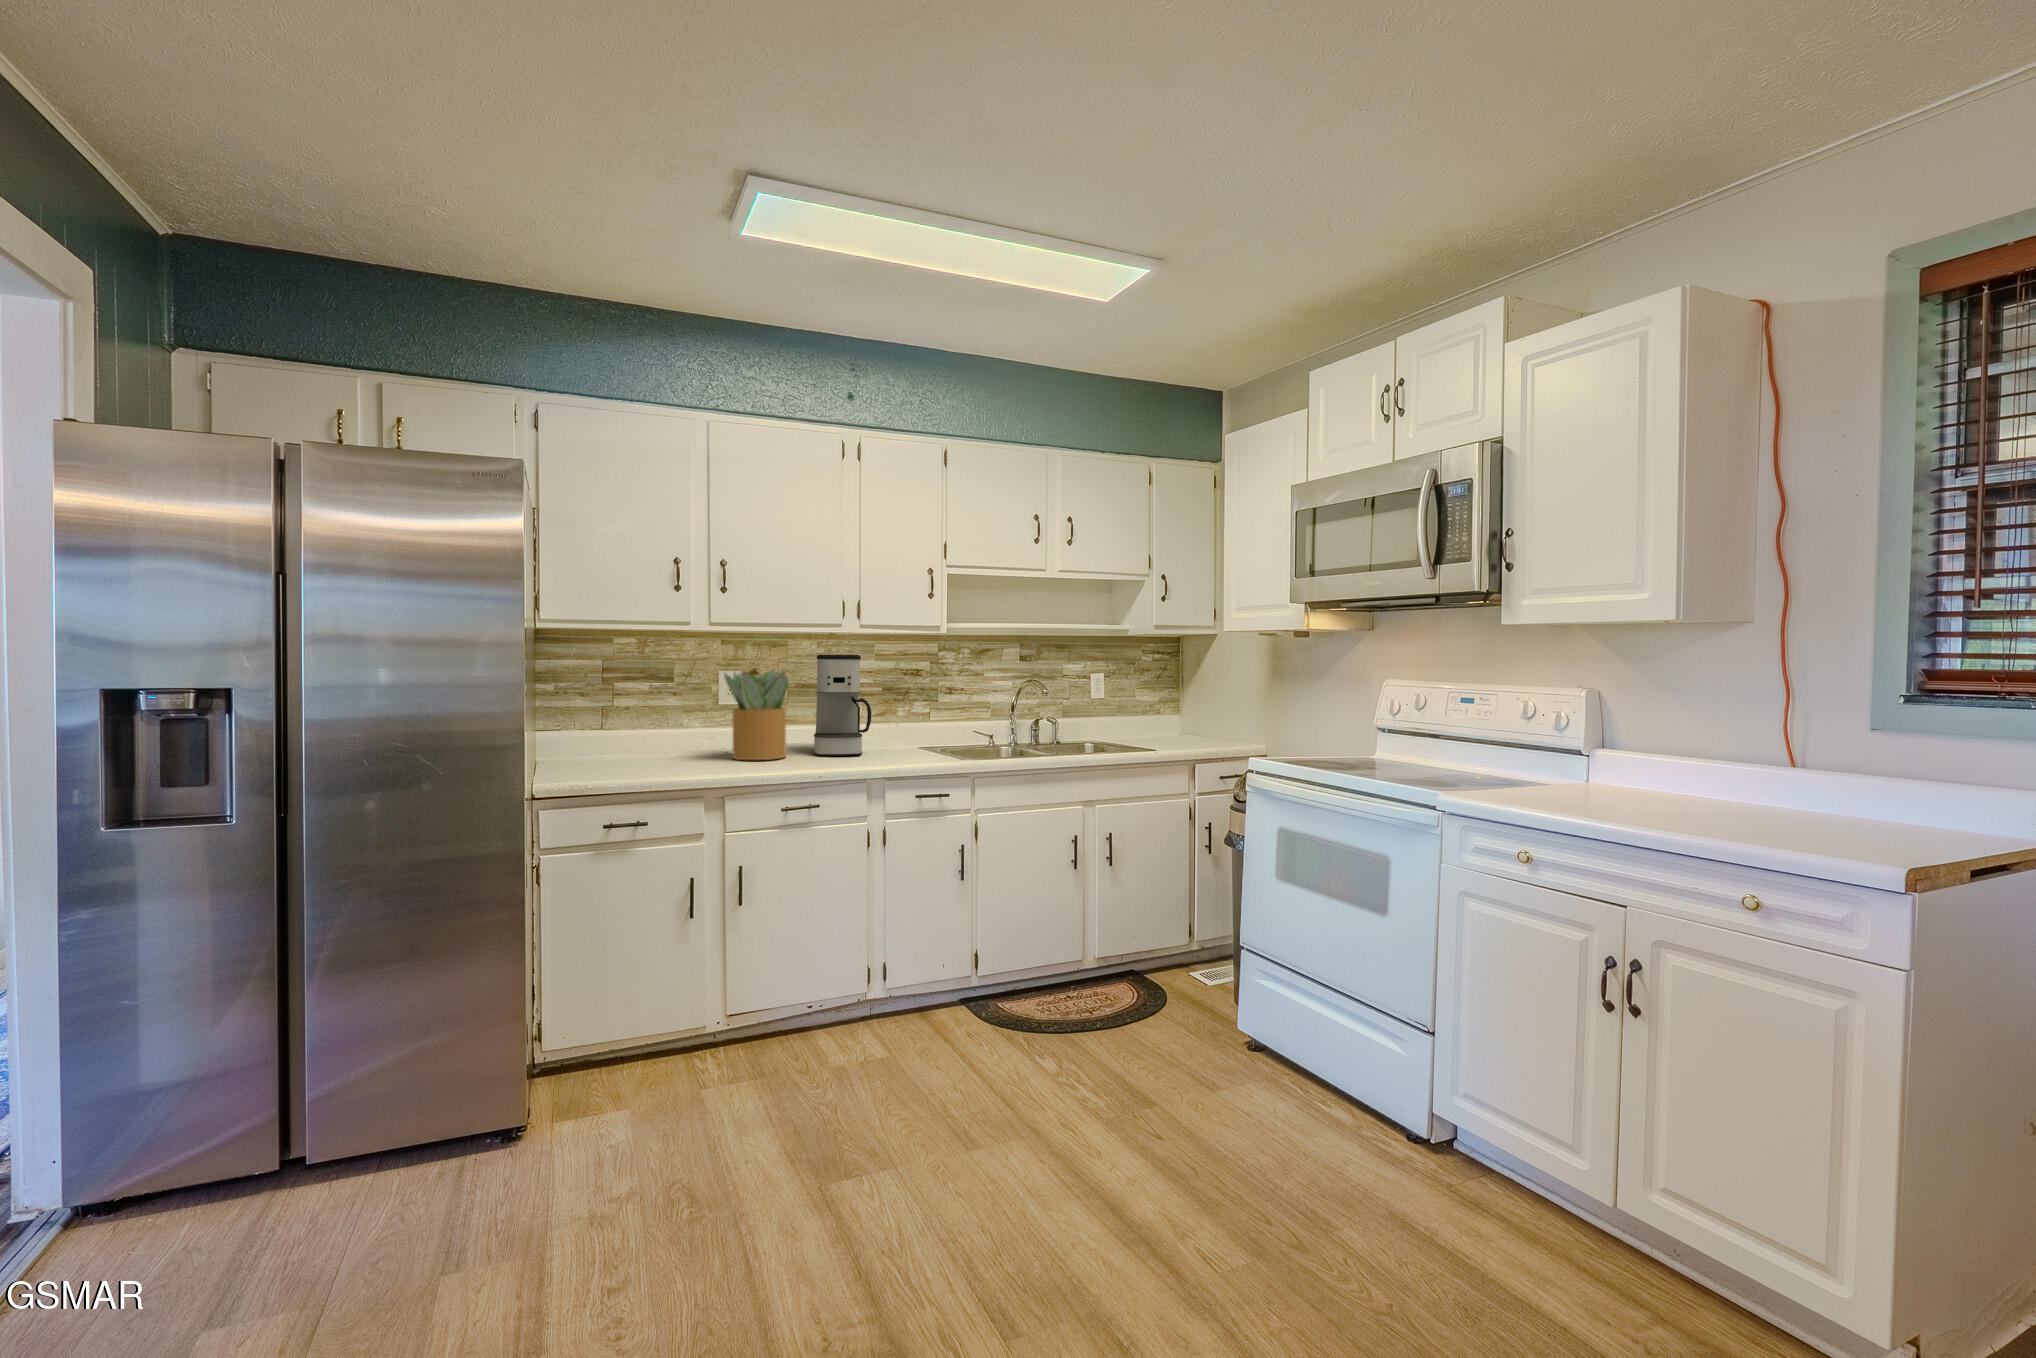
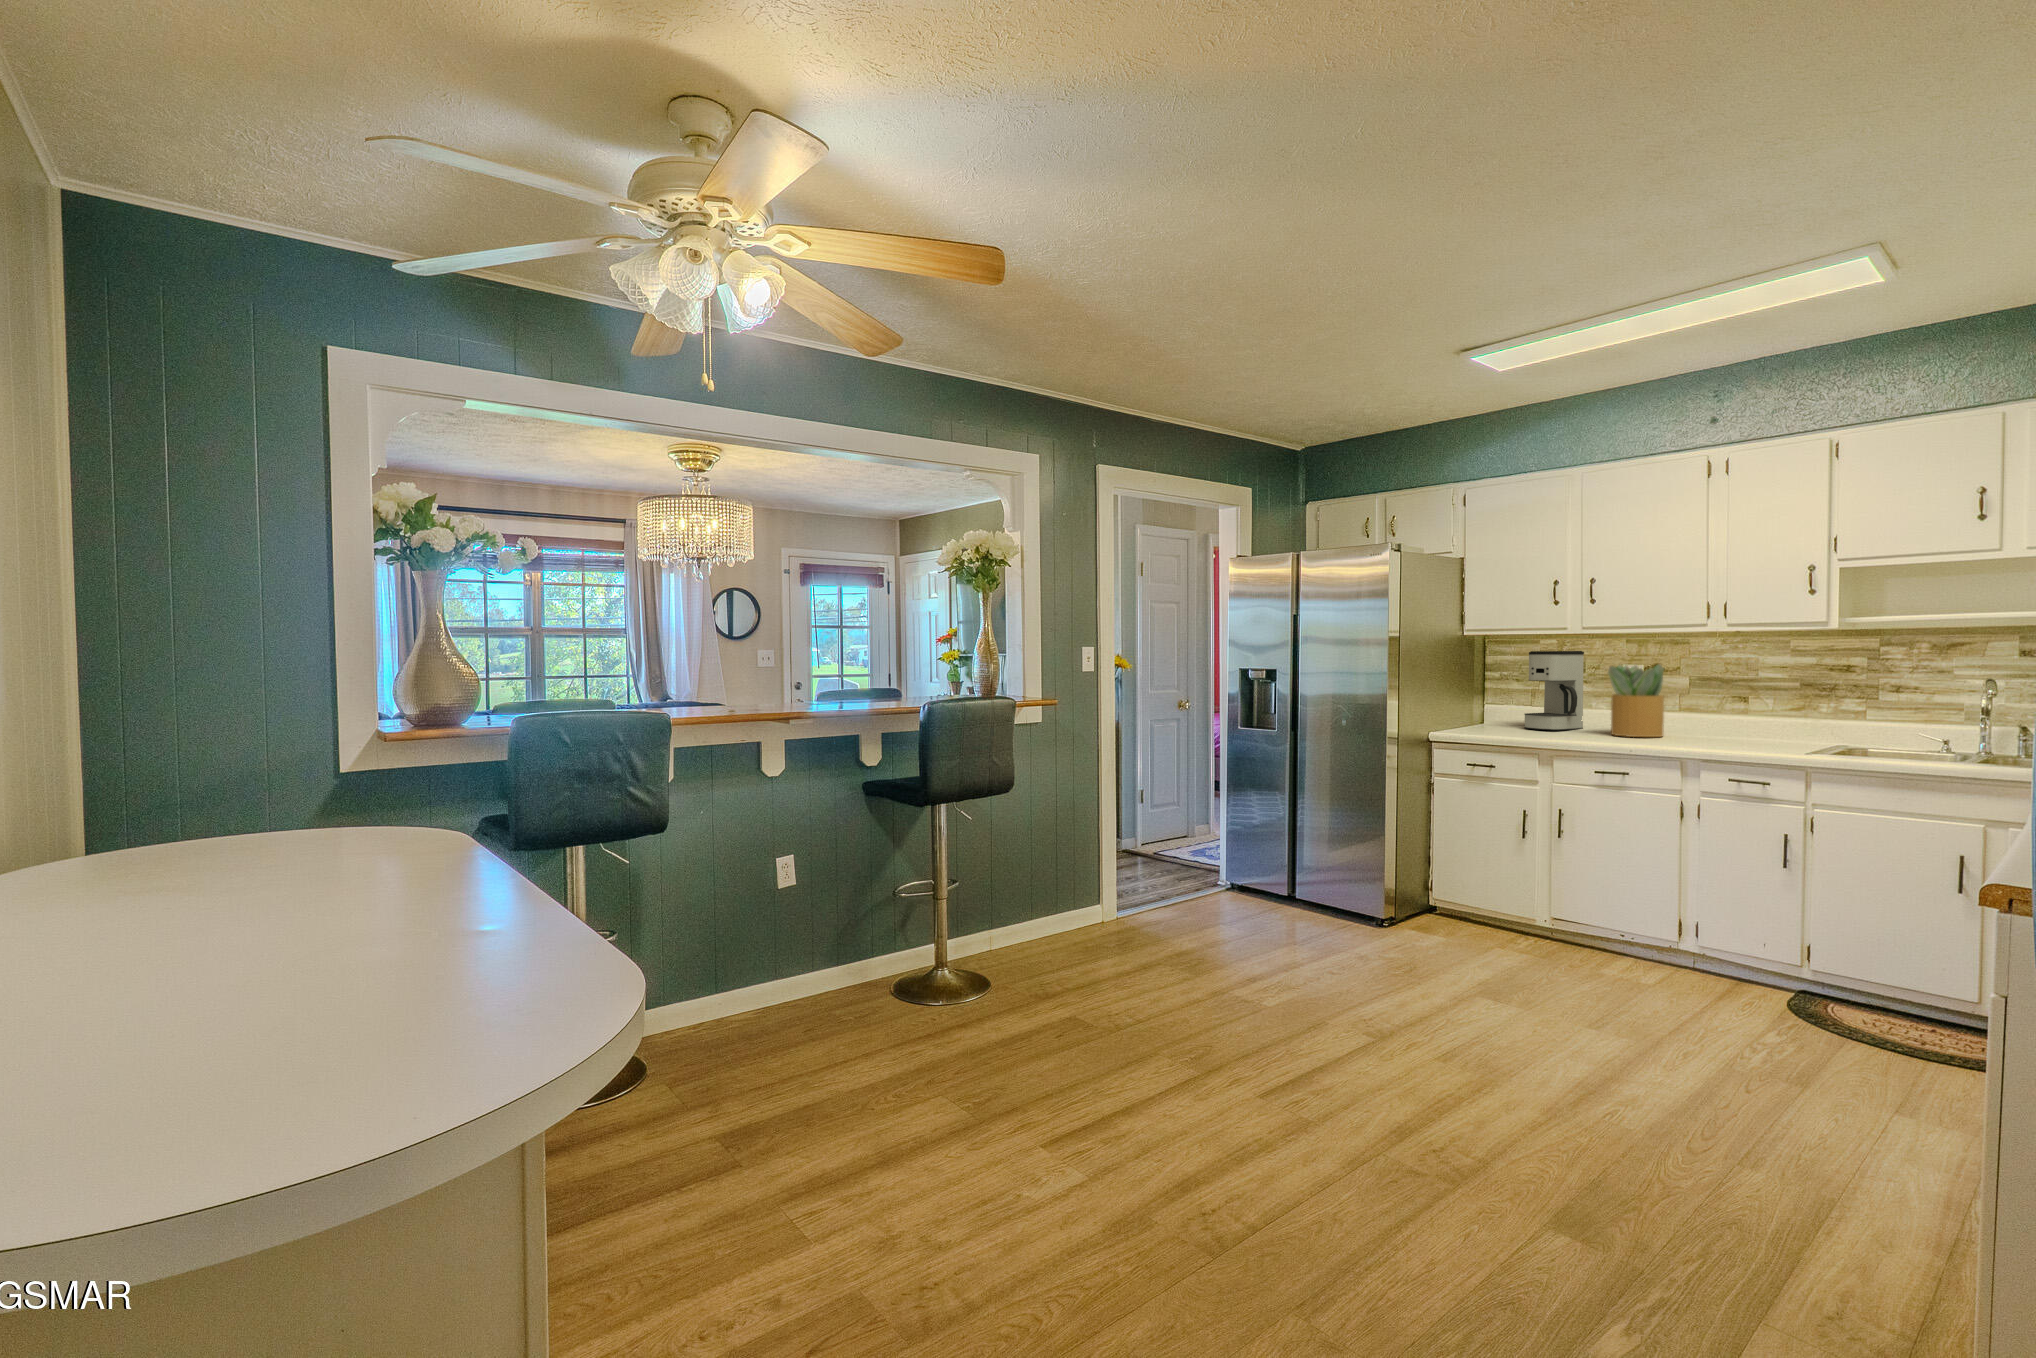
coffee maker: present [814,654,872,756] -> present [1524,651,1584,731]

